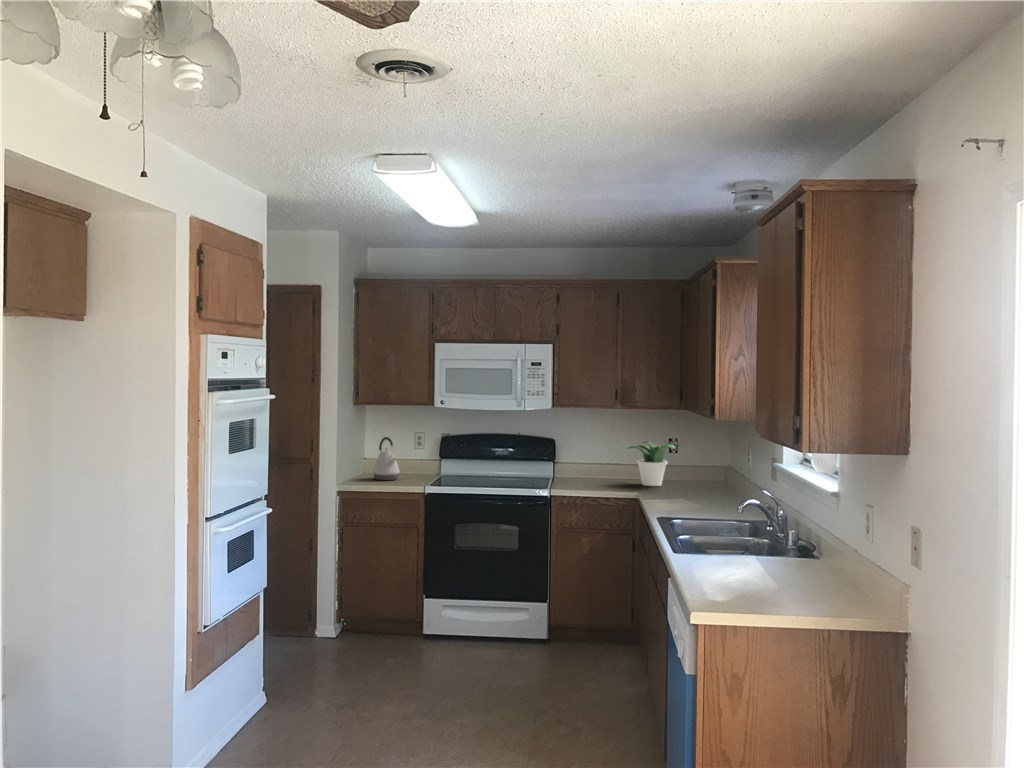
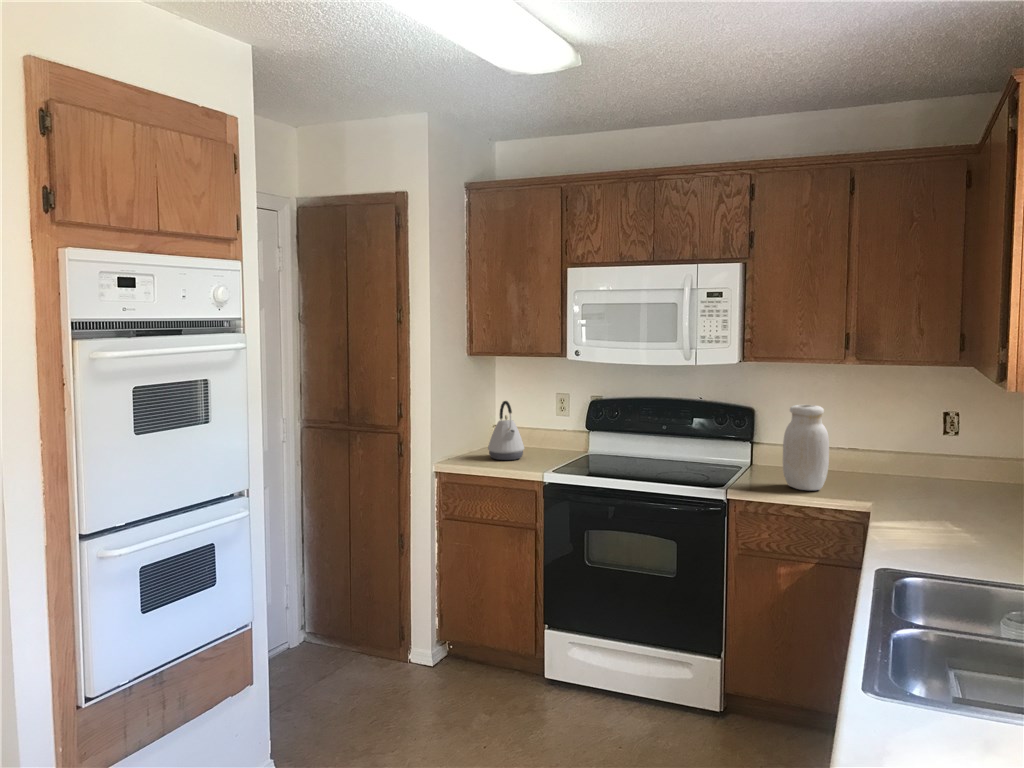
jar: none [582,435,610,488] -> present [783,405,829,490]
potted plant: present [629,441,680,486] -> none [864,416,964,491]

